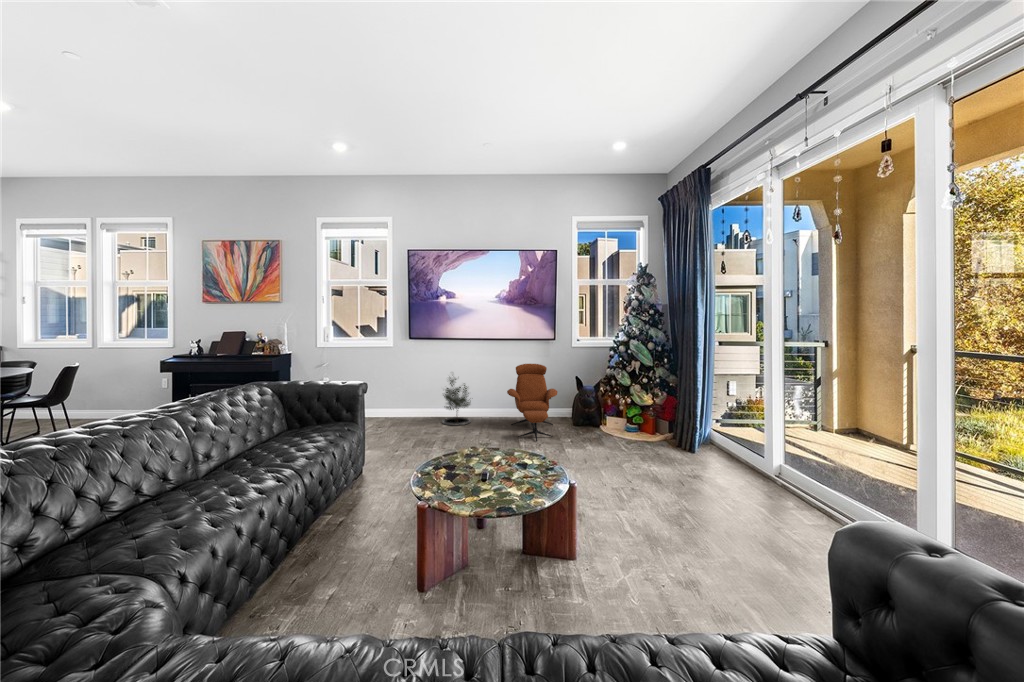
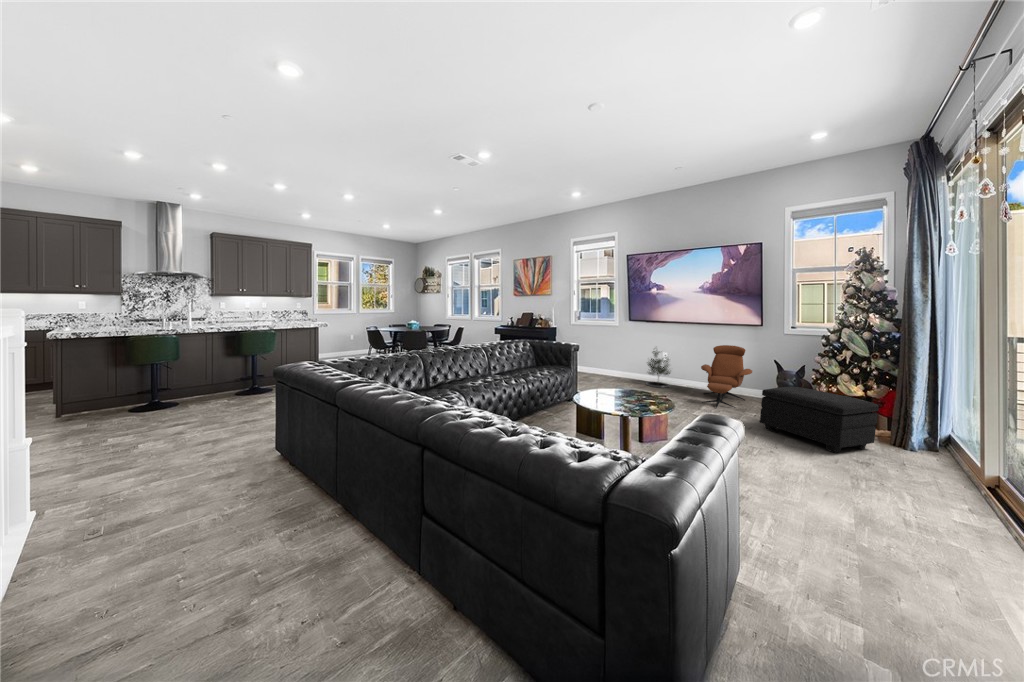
footstool: none [590,405,678,470] -> present [760,387,878,453]

